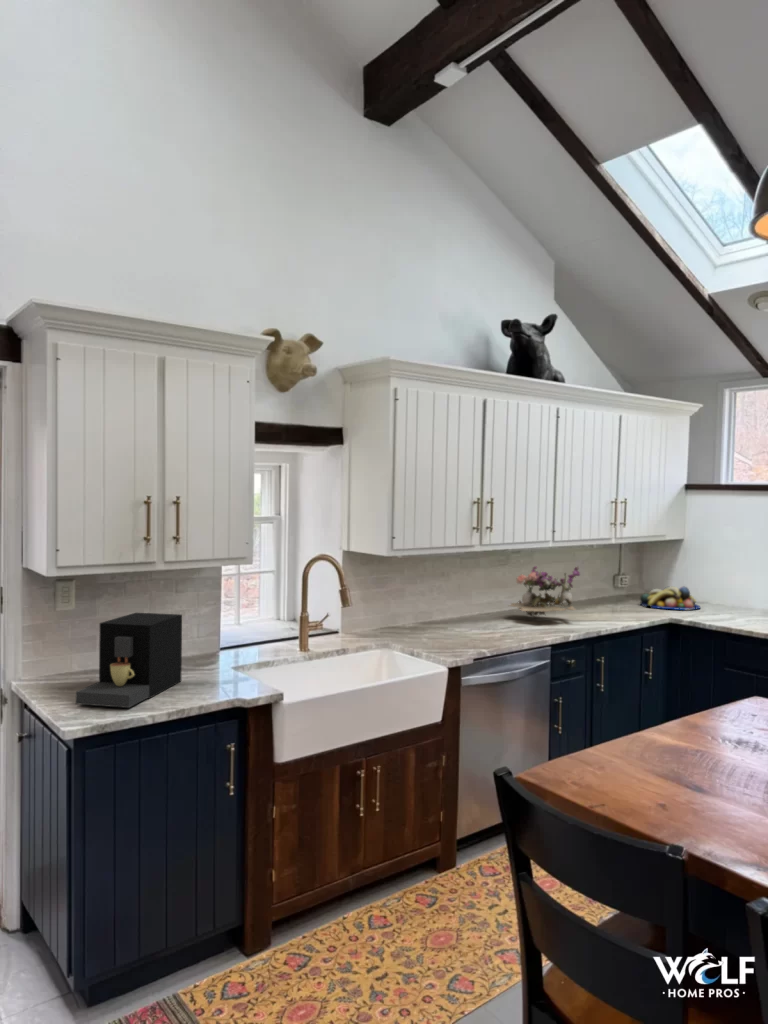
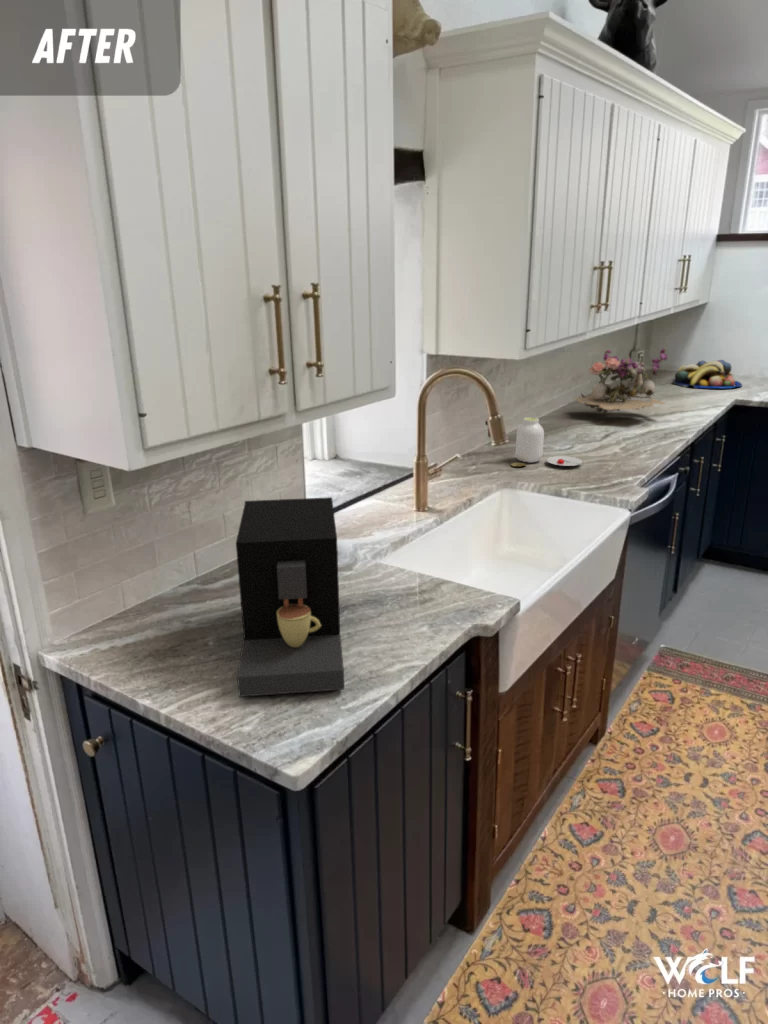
jar: none [403,604,456,641] -> present [511,418,582,466]

